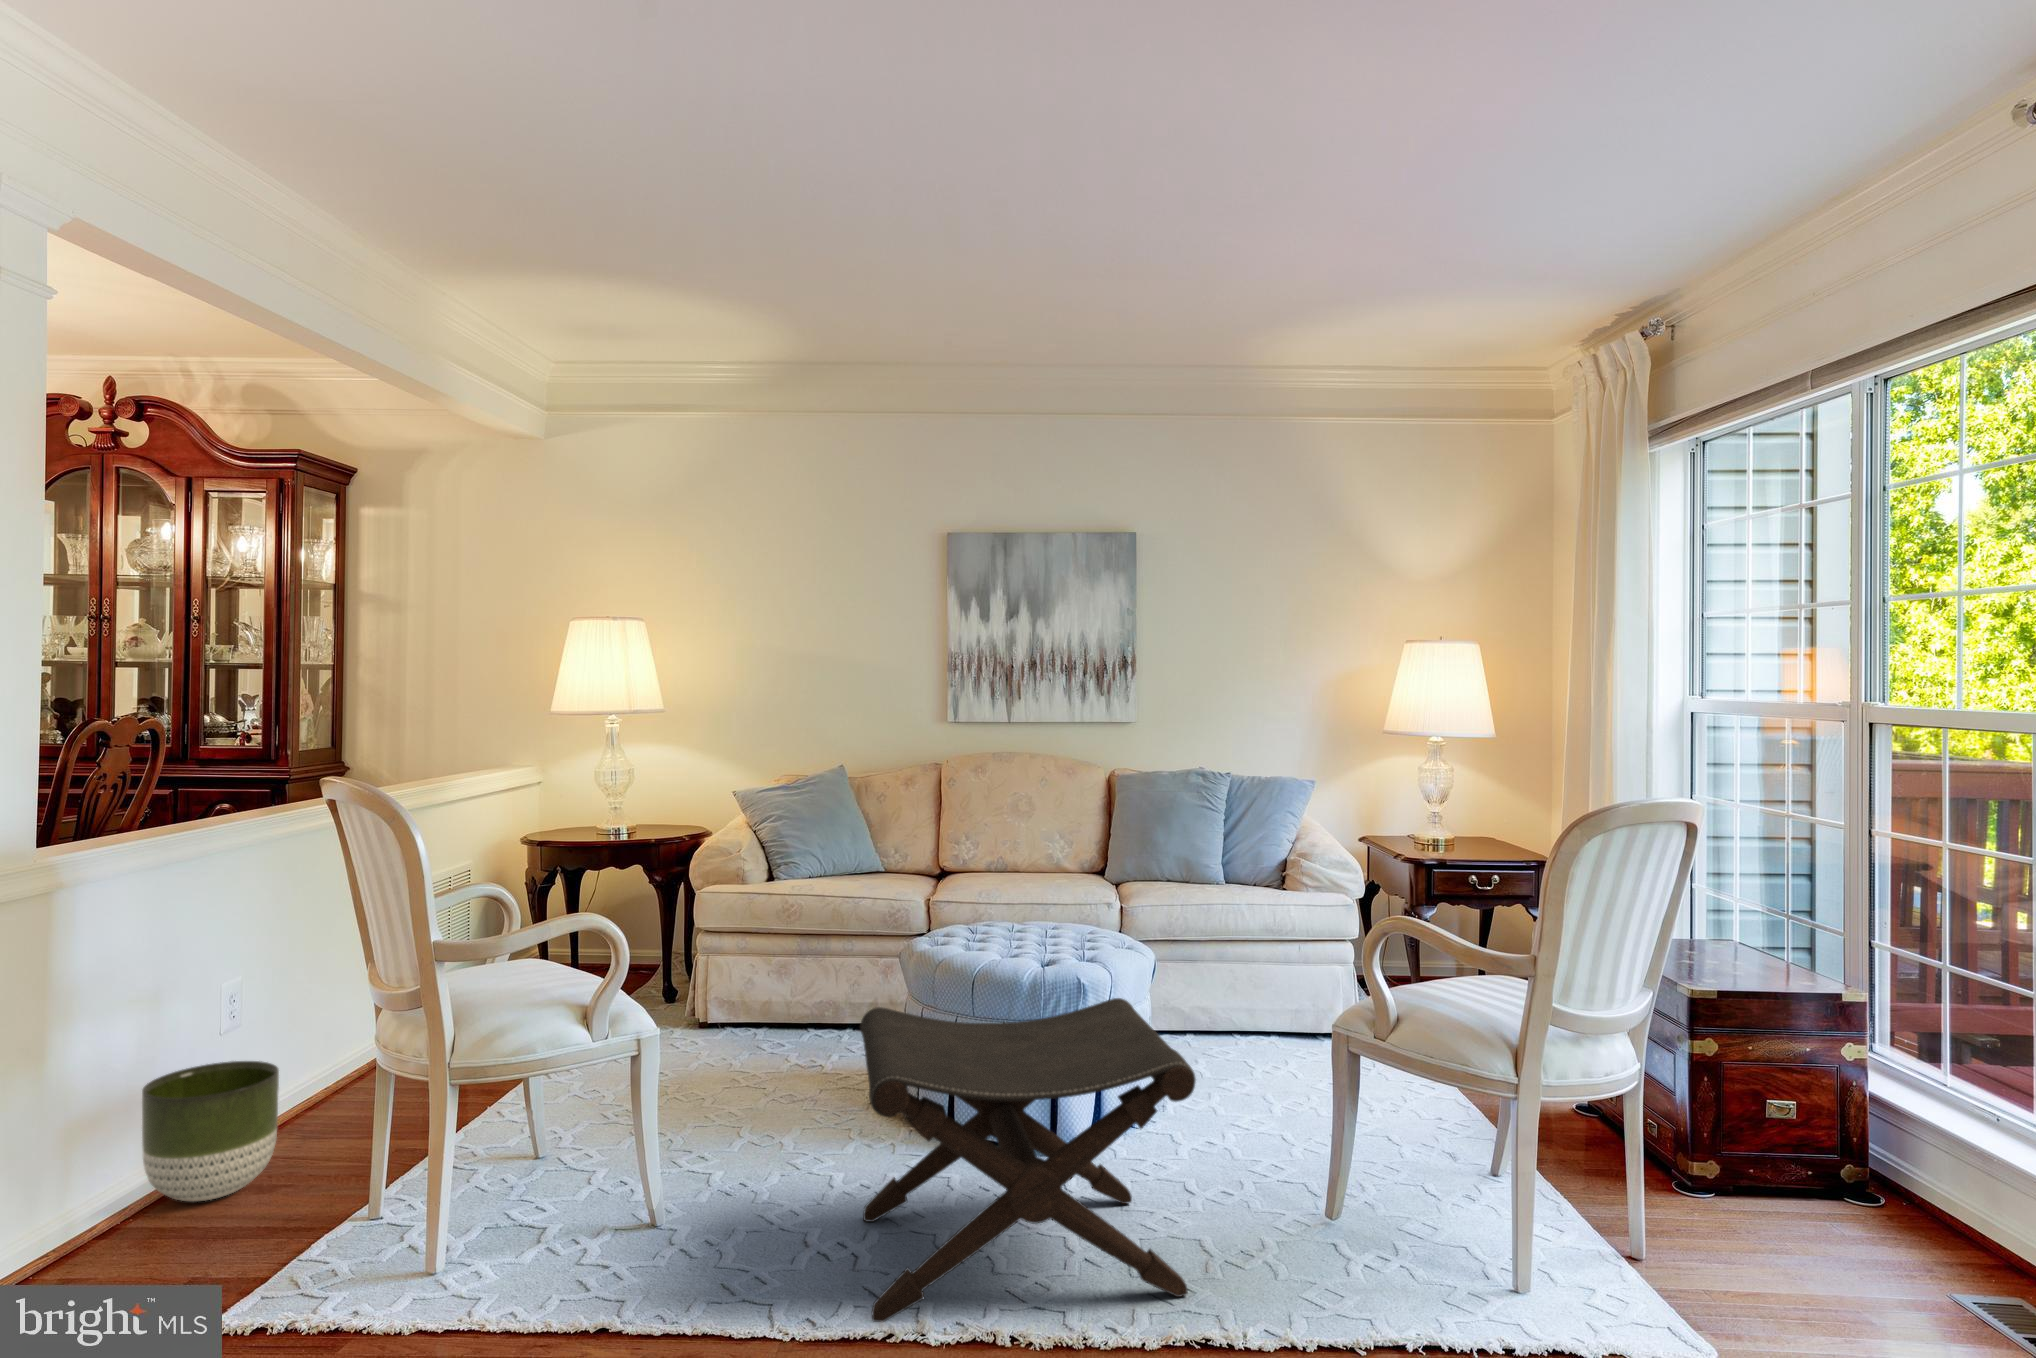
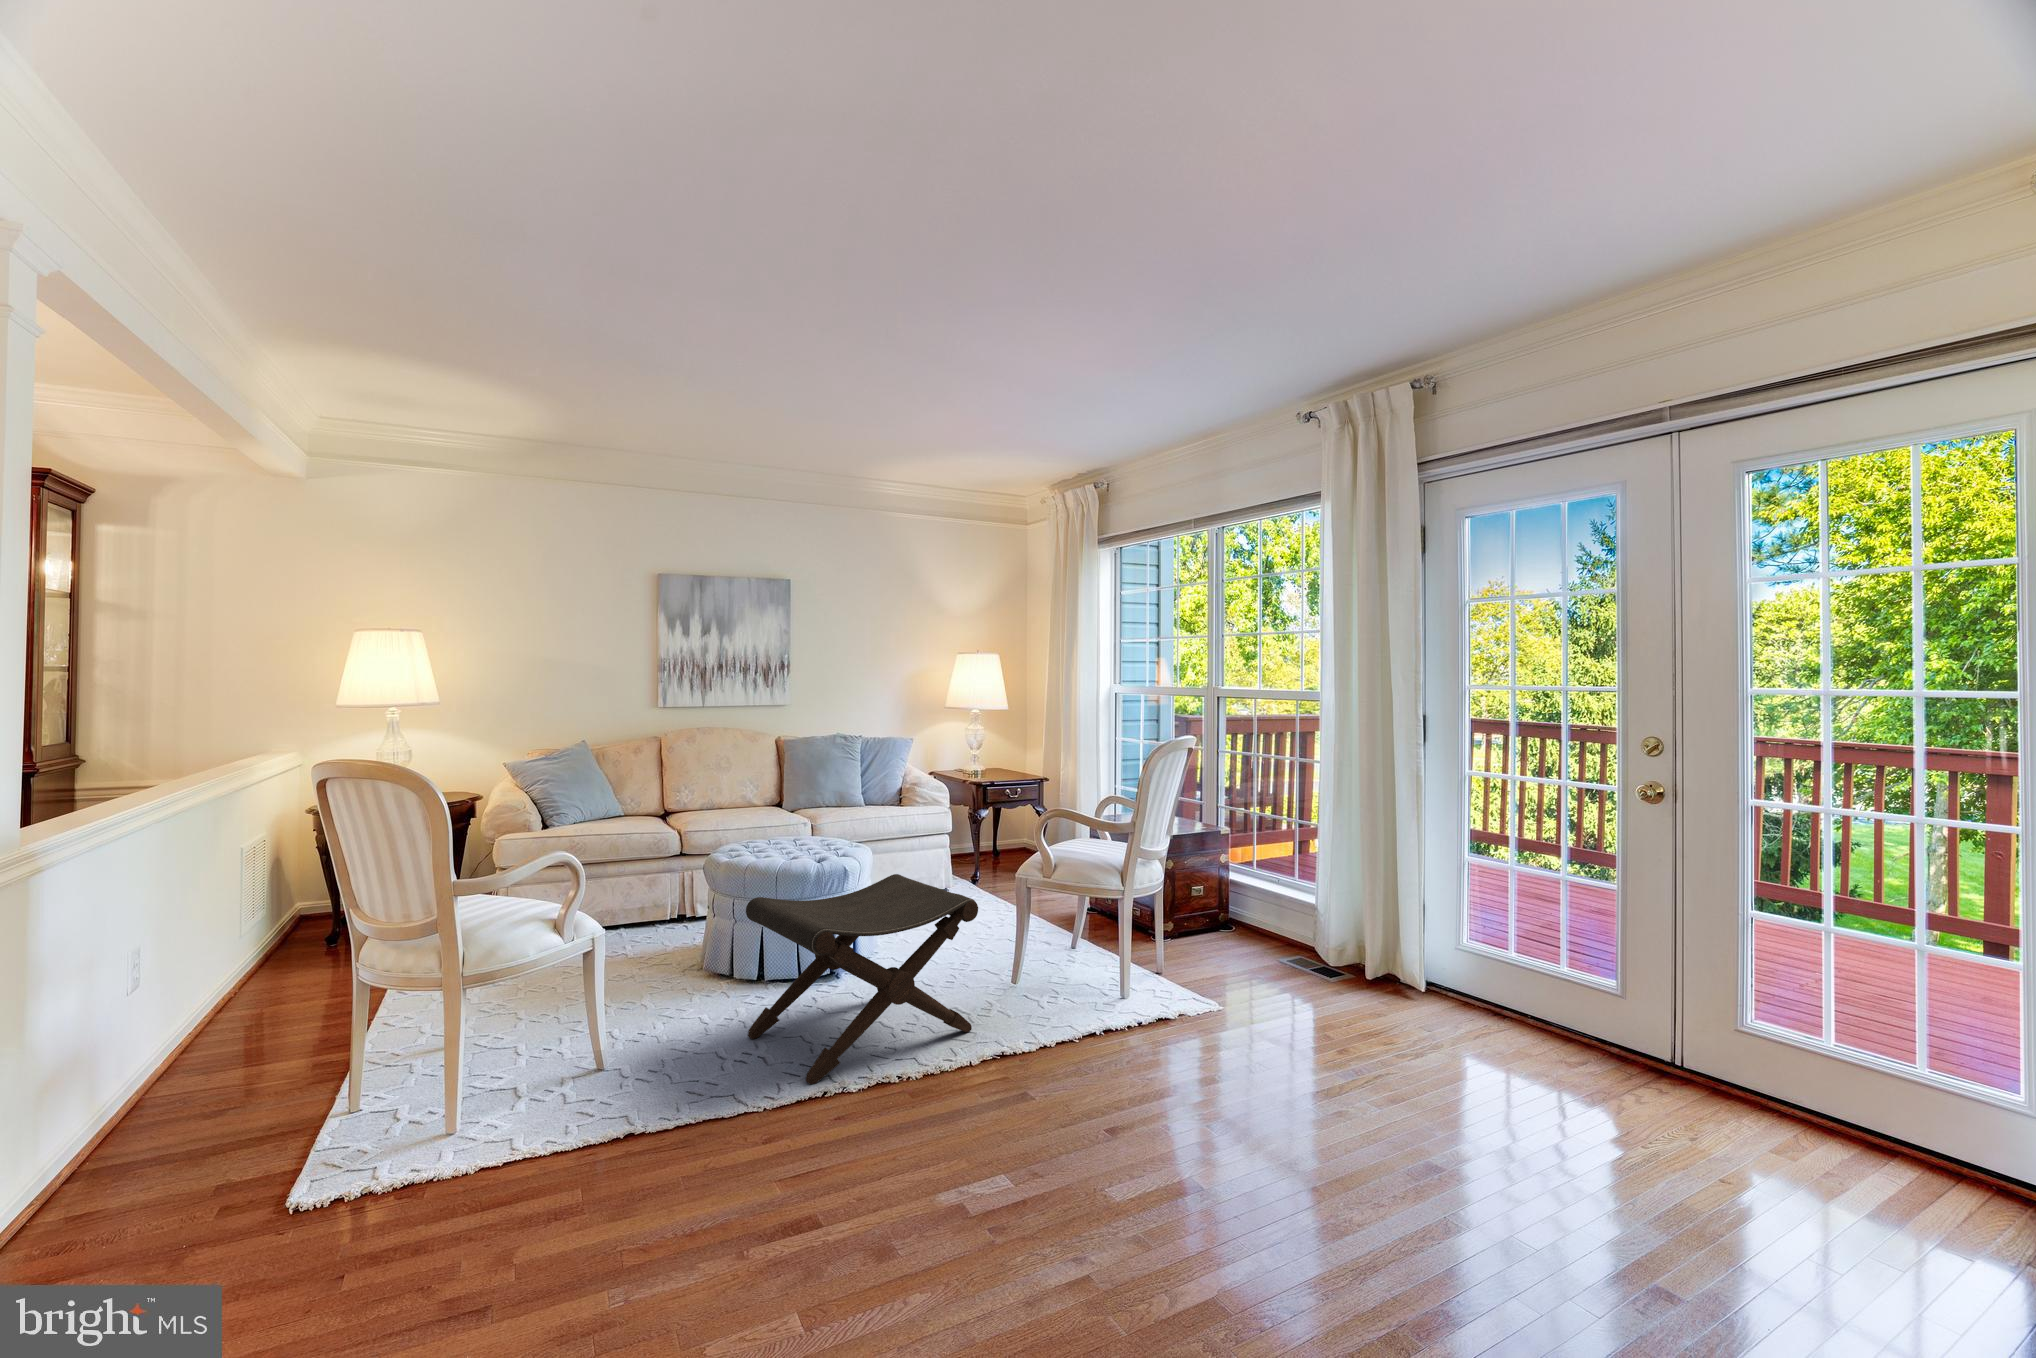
planter: present [142,1061,279,1201] -> none [50,1024,200,1160]

